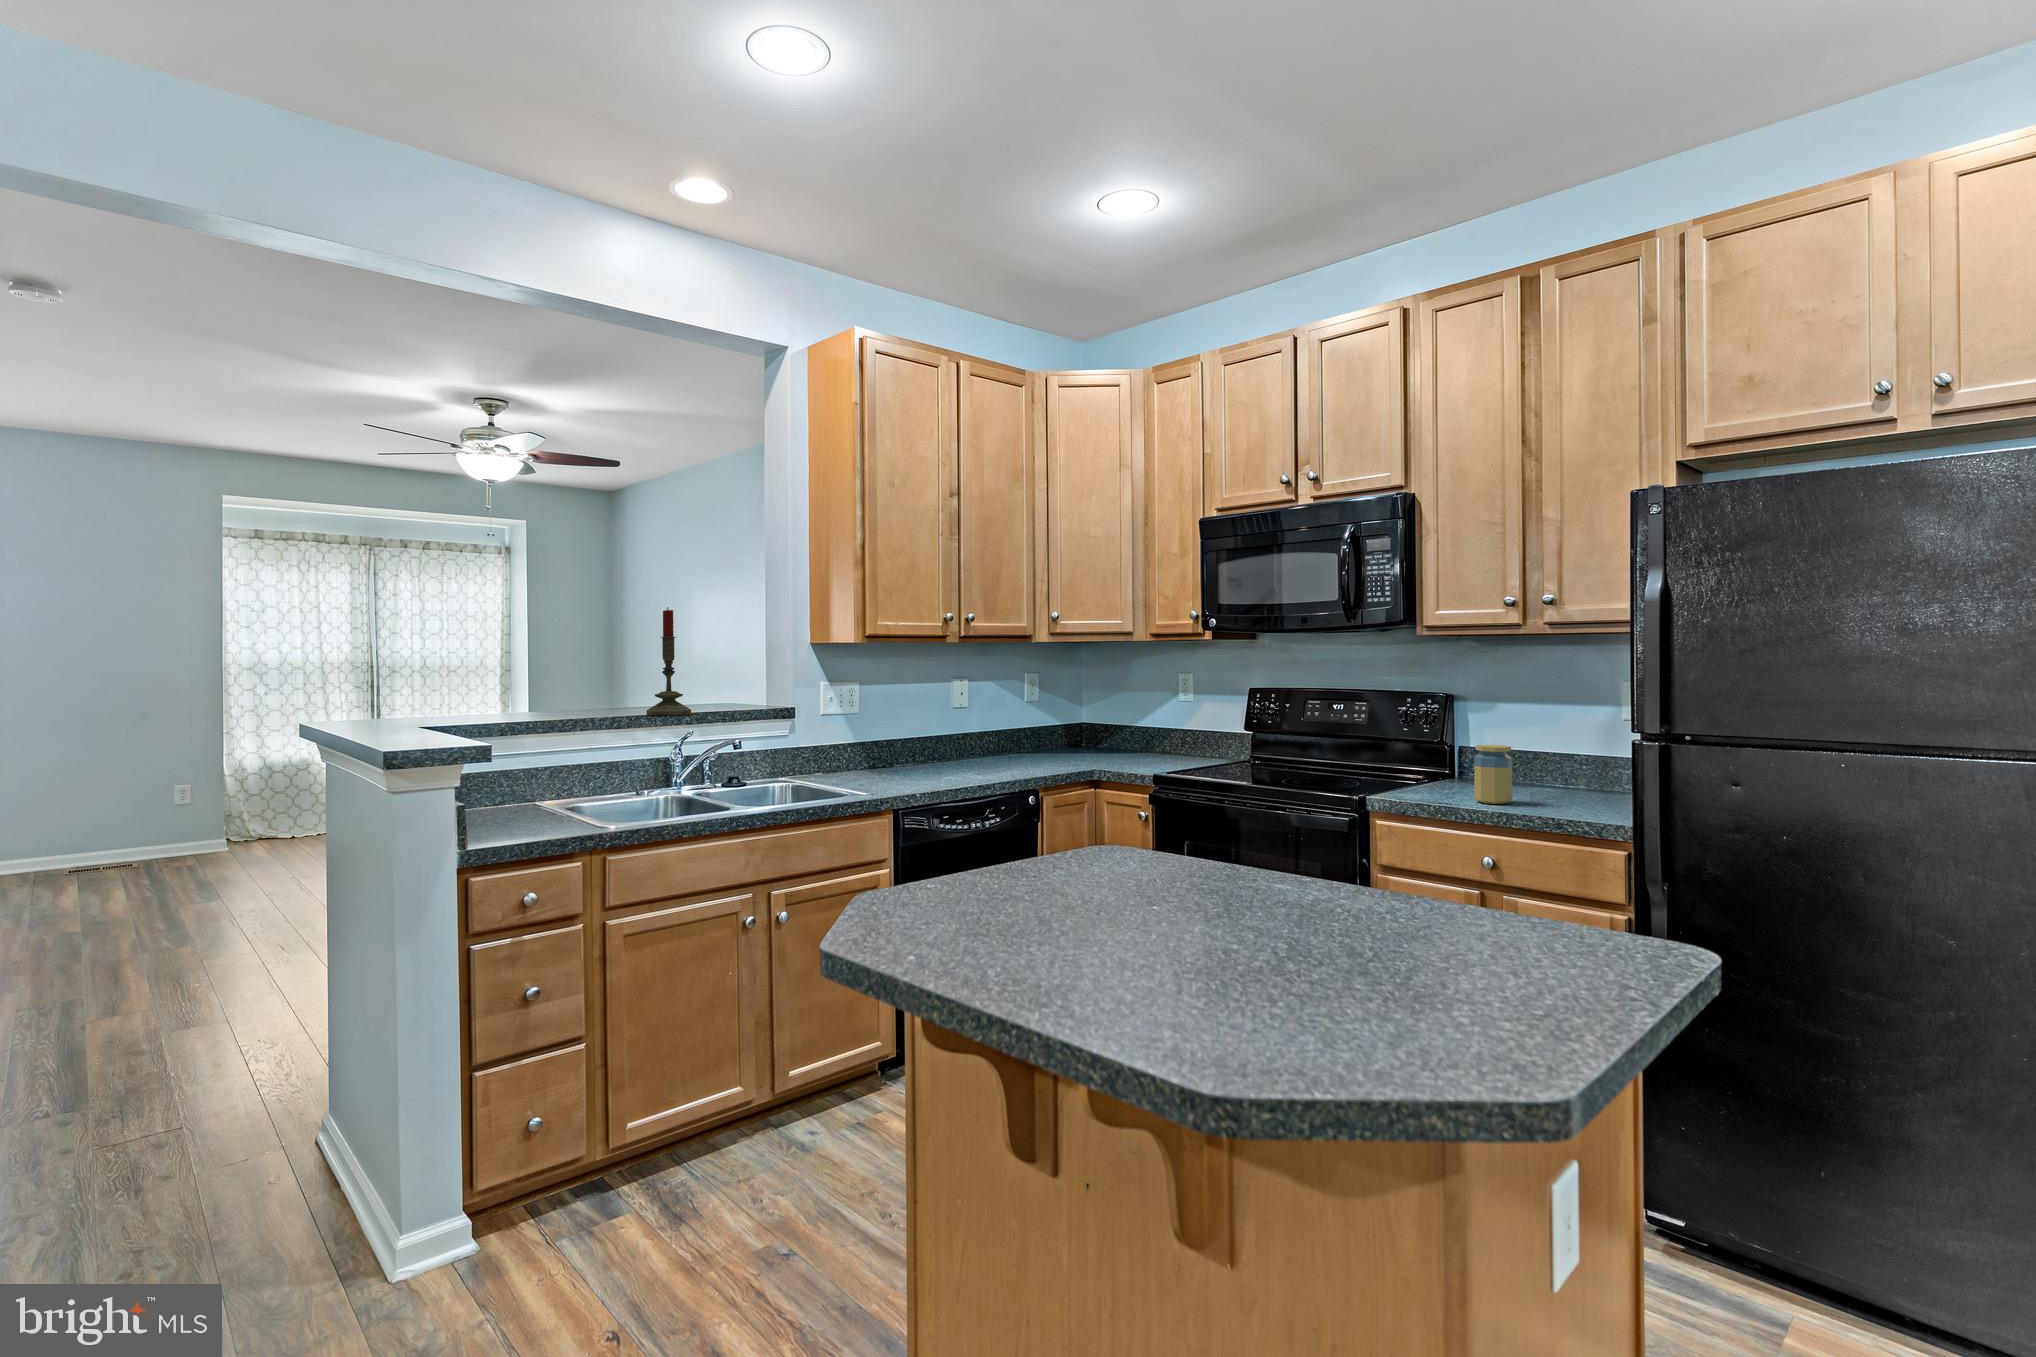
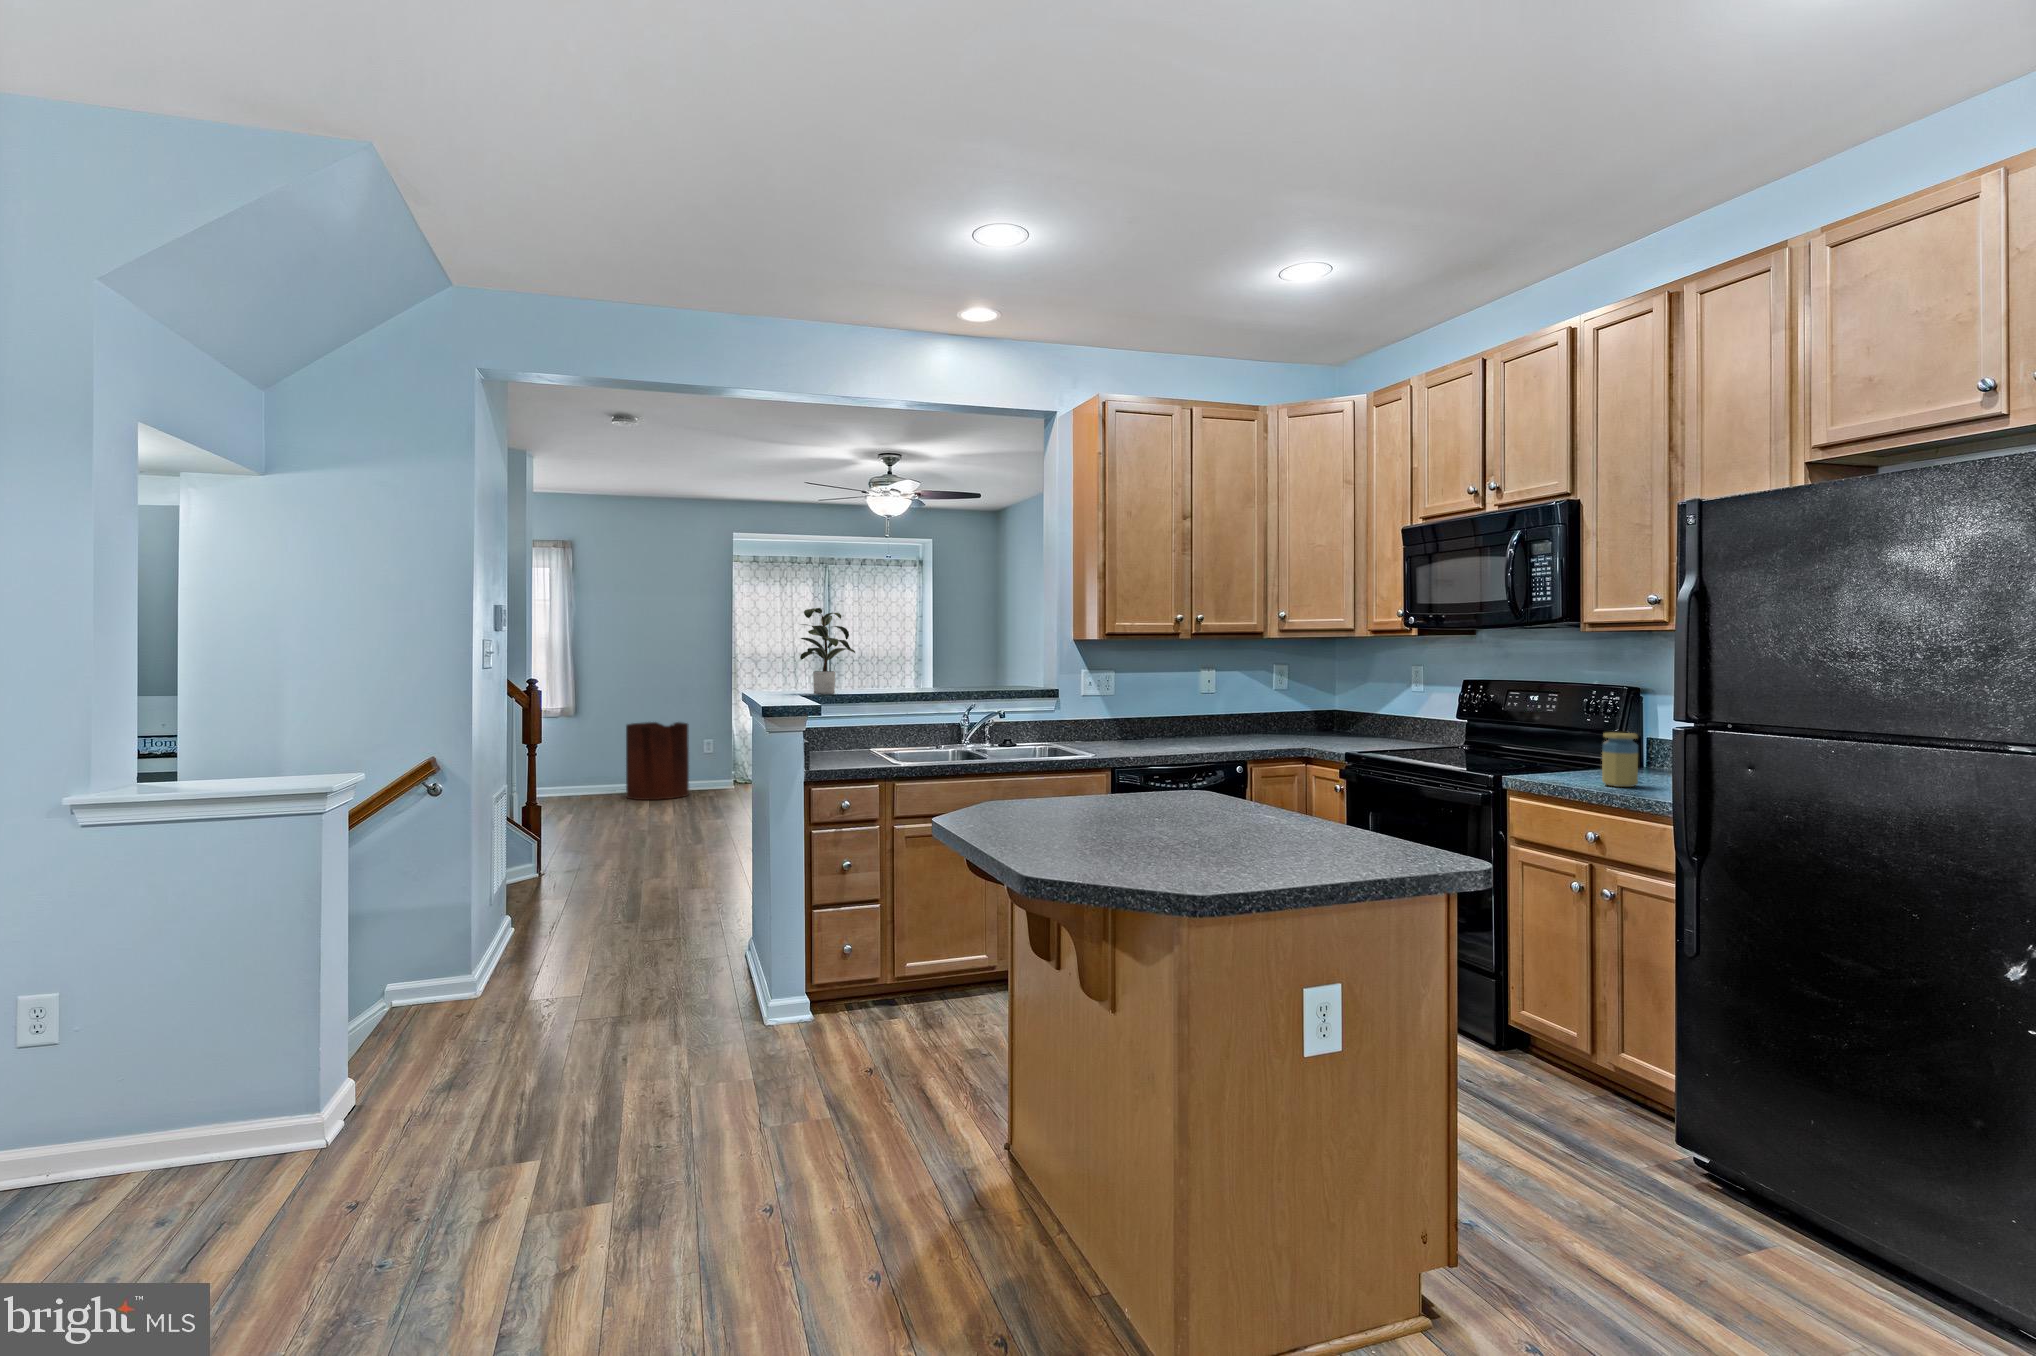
potted plant: none [400,596,534,727] -> present [800,608,855,694]
candle: present [646,607,691,716] -> none [953,612,984,692]
trash can: none [34,763,153,881] -> present [626,722,689,800]

